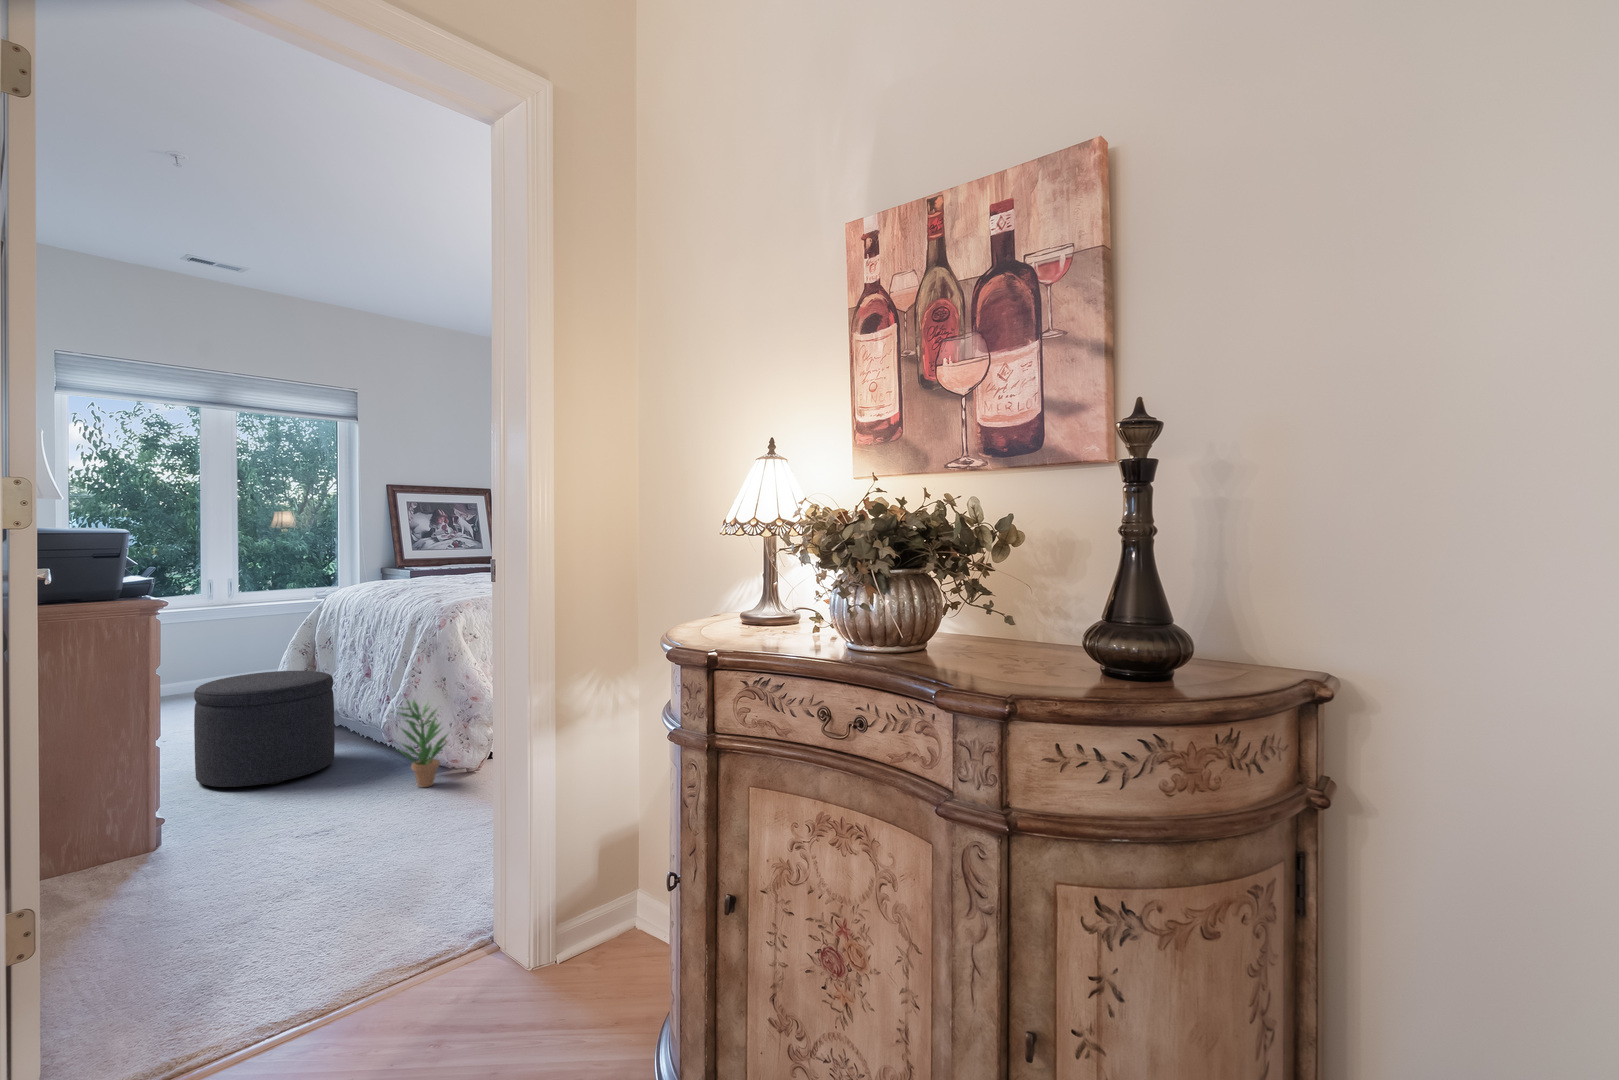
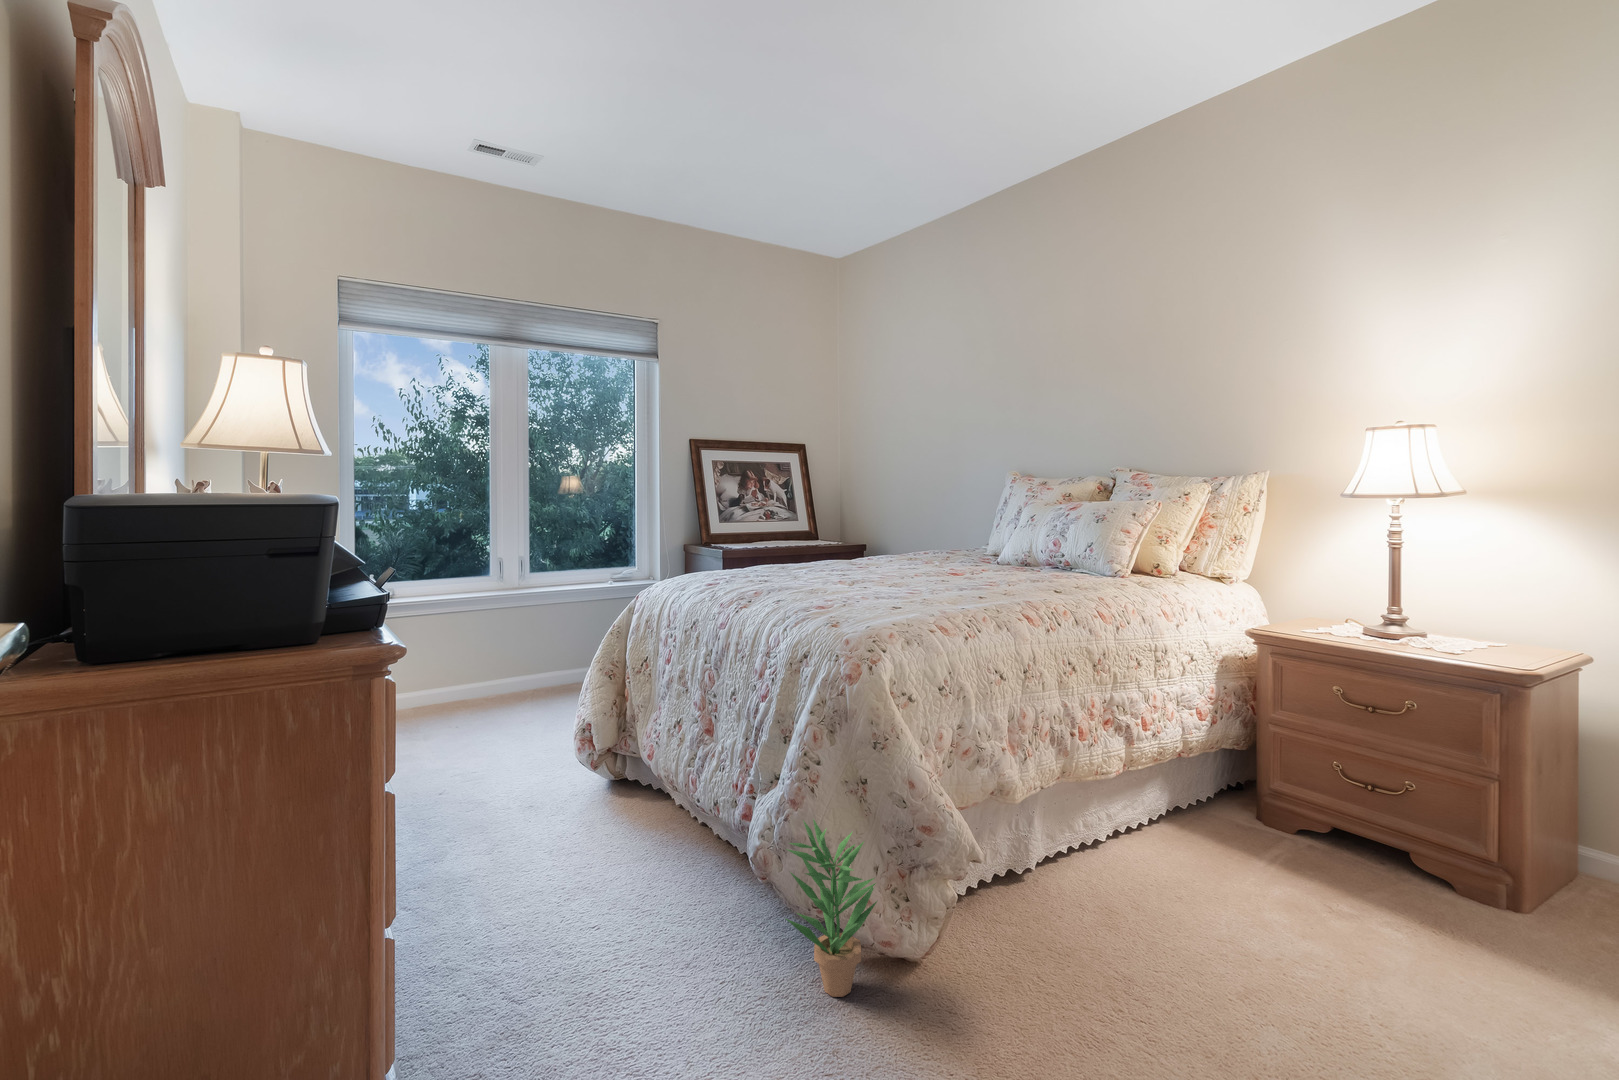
ottoman: present [194,671,335,787] -> none [461,724,666,947]

